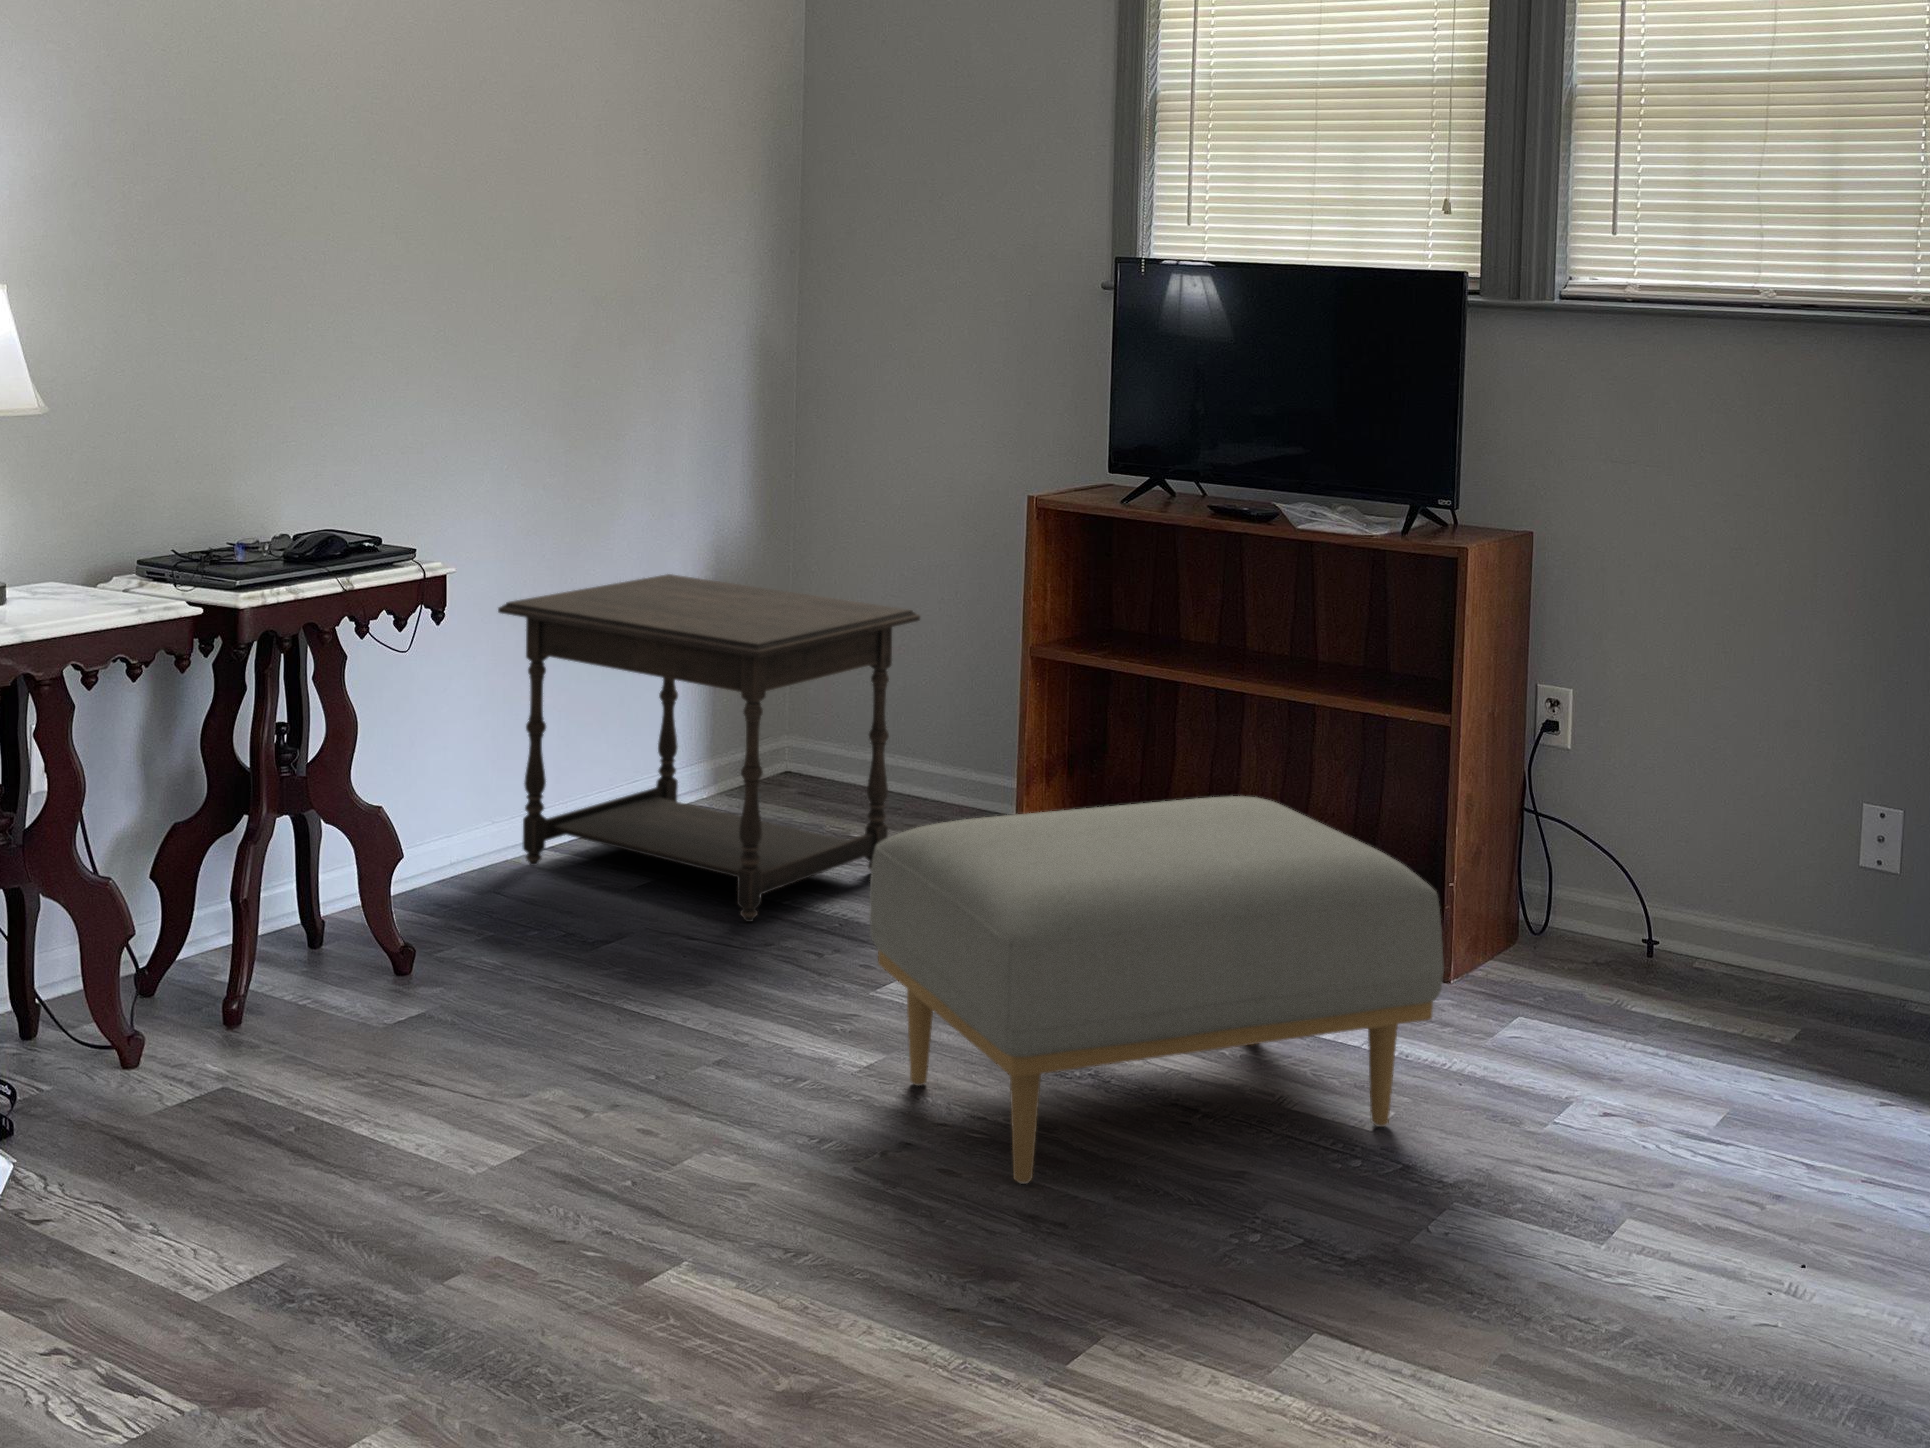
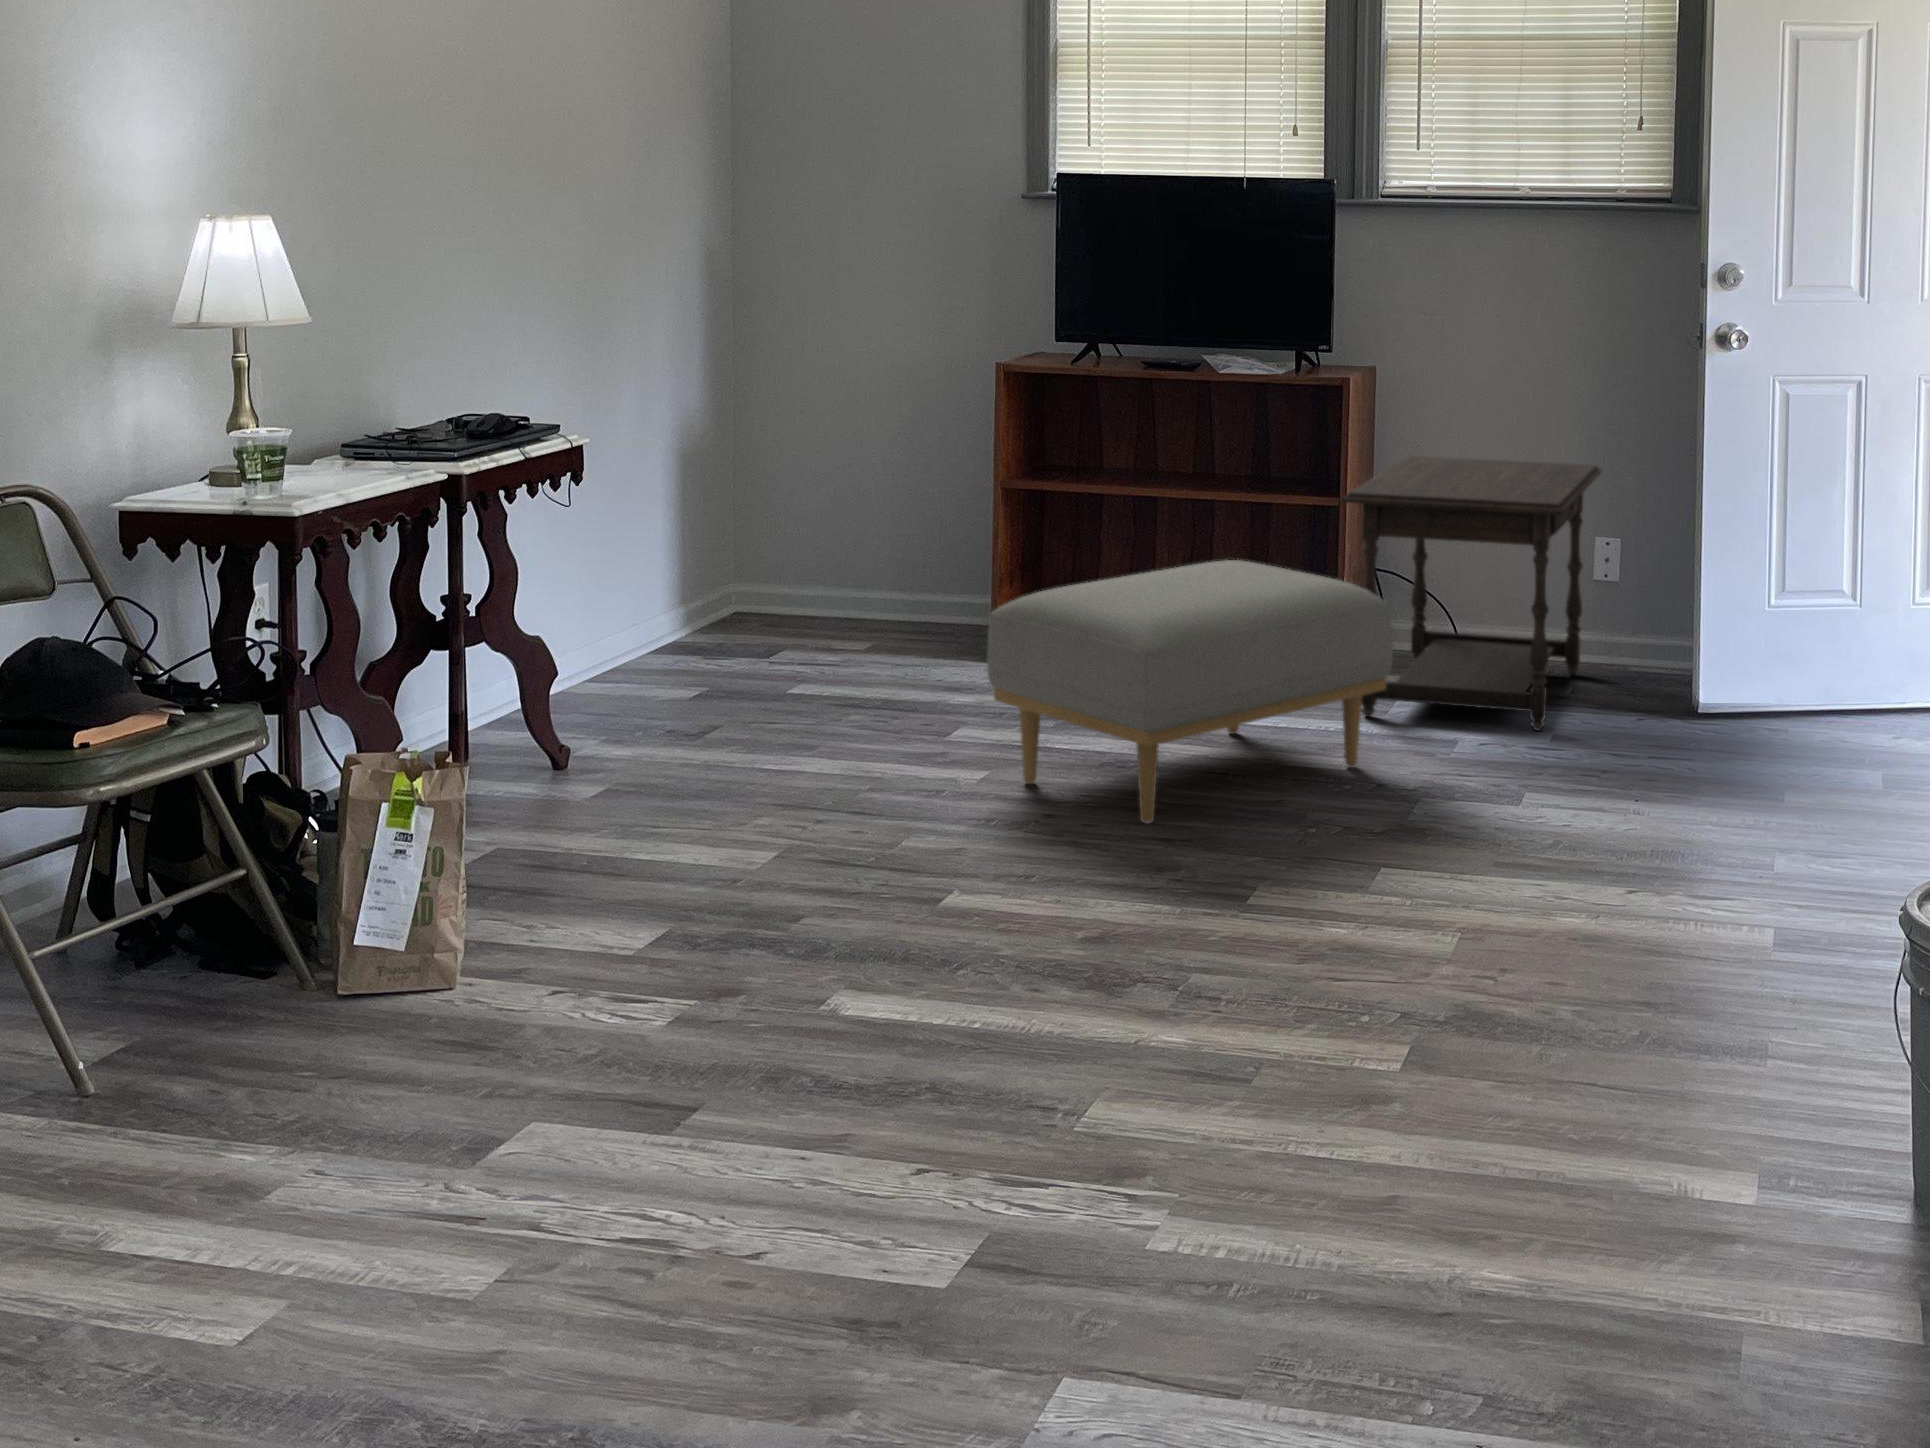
side table: present [498,574,920,922] -> present [1342,456,1601,731]

